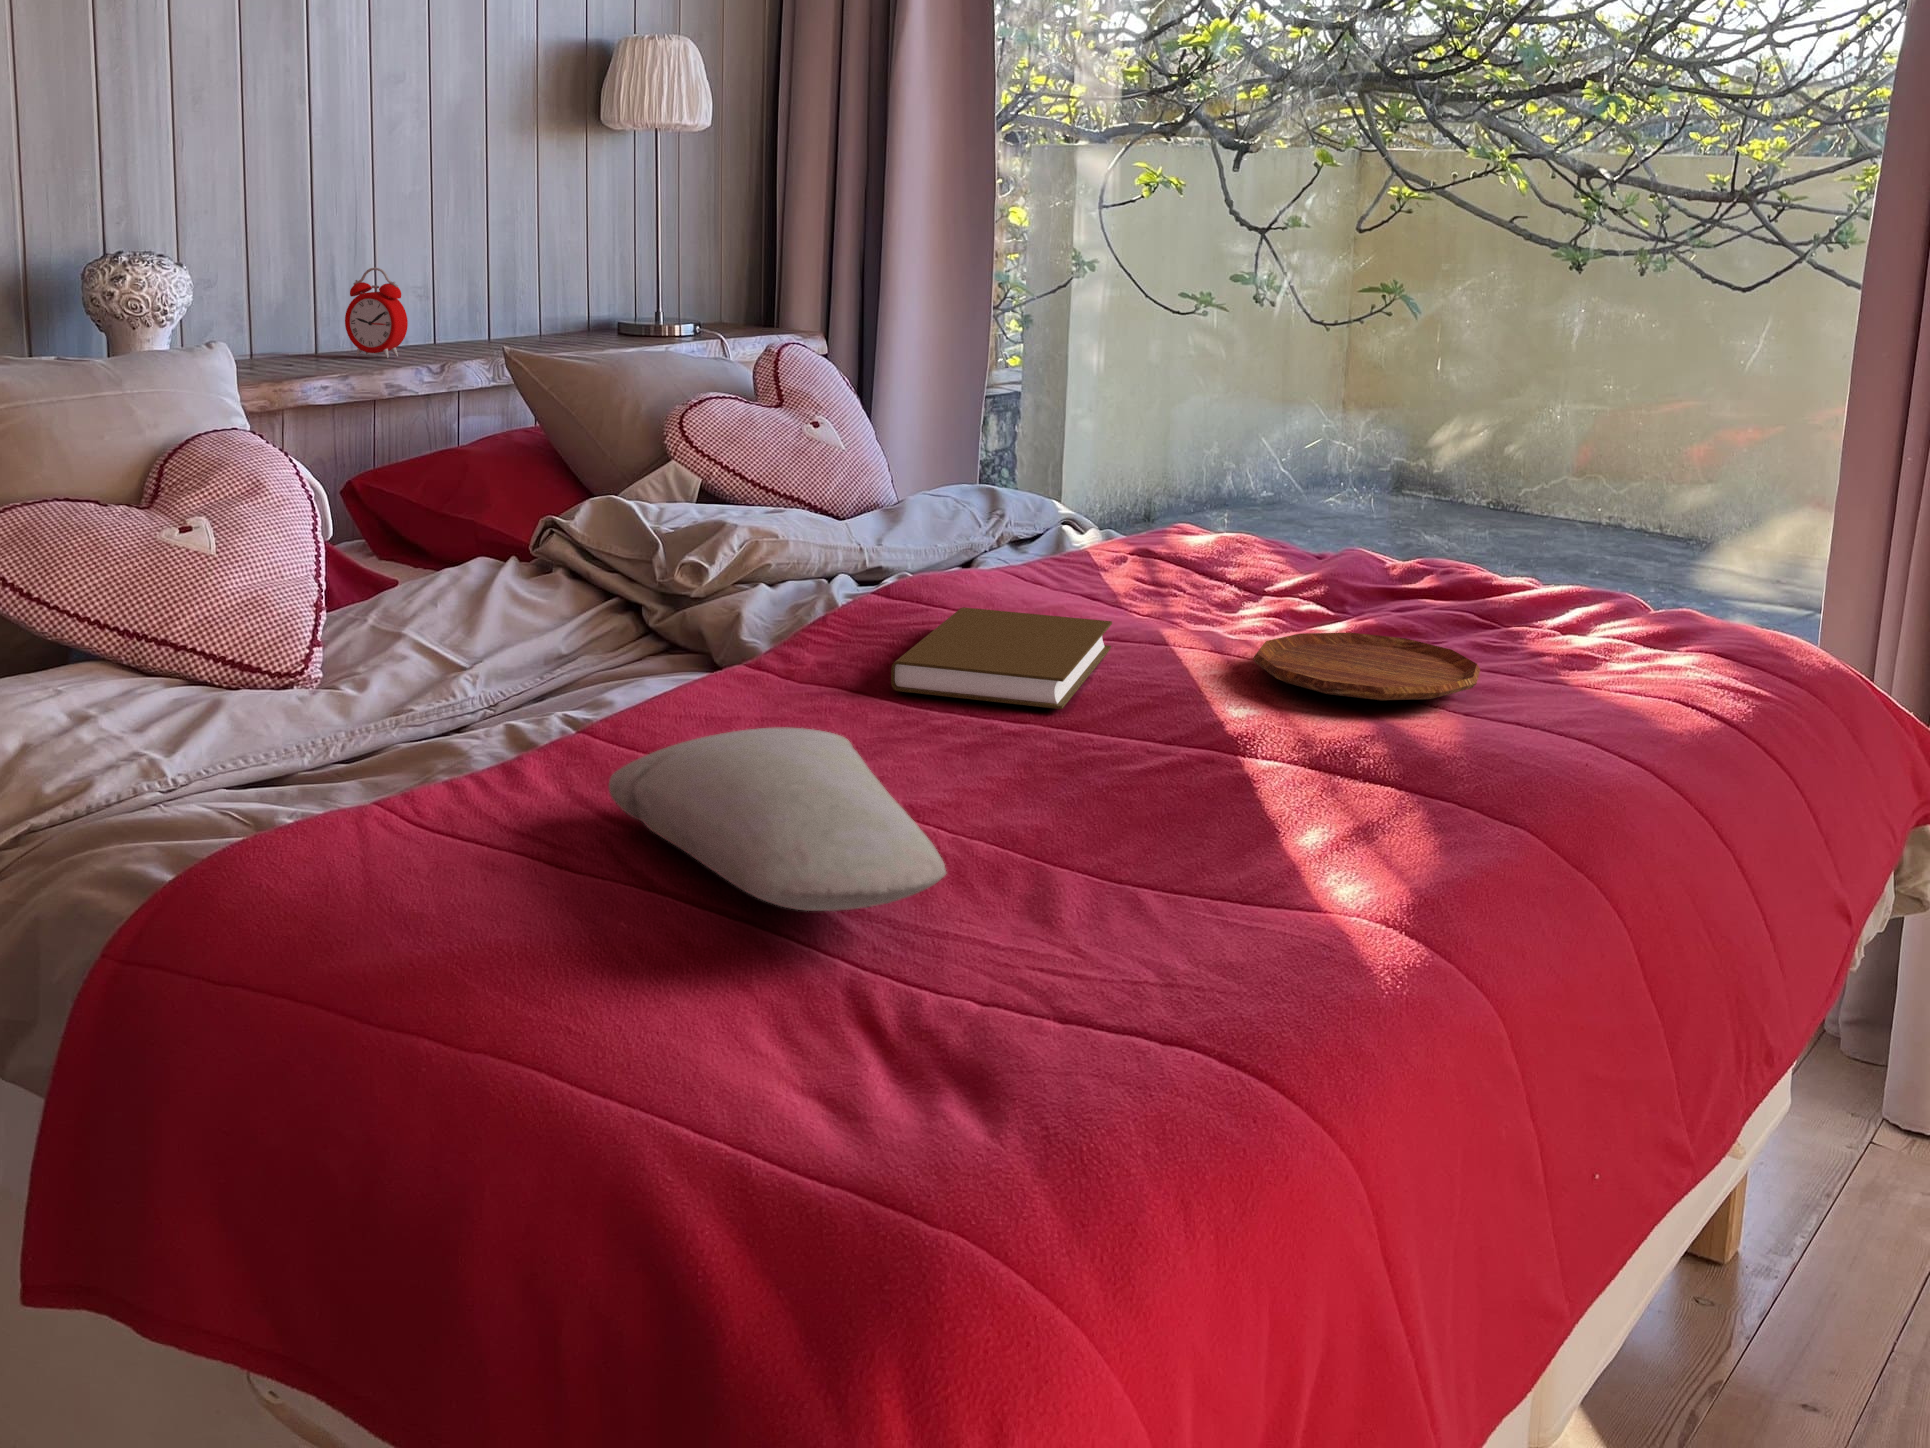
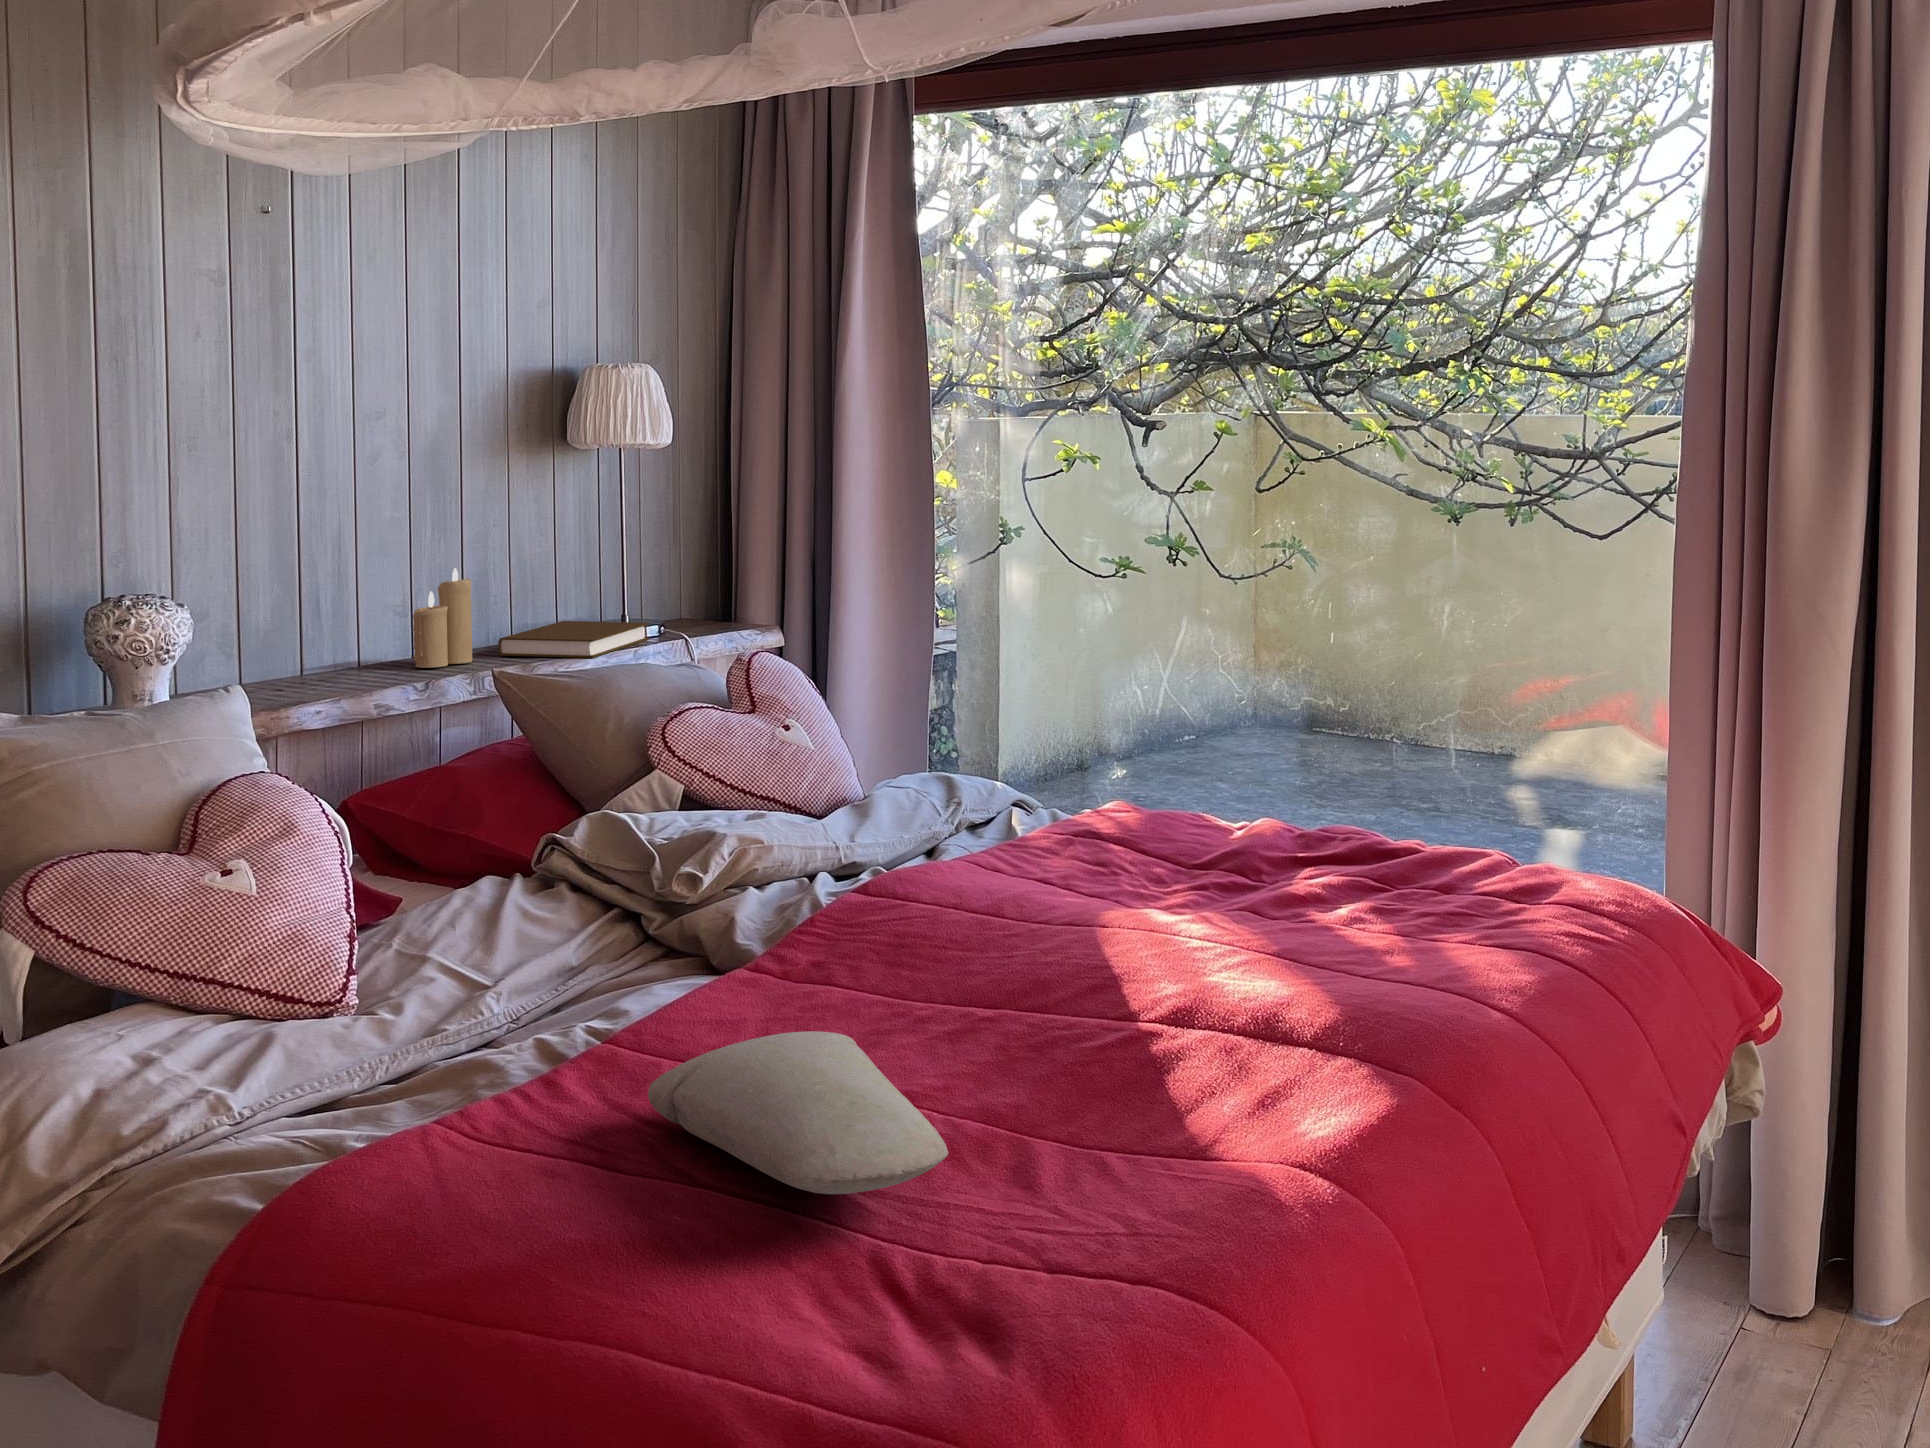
candle: none [428,246,491,350] -> present [413,568,472,668]
alarm clock: present [345,268,408,358] -> none [335,595,396,680]
book: present [891,607,1112,709] -> present [498,621,649,658]
tray: present [1253,633,1480,700] -> none [1187,907,1375,969]

